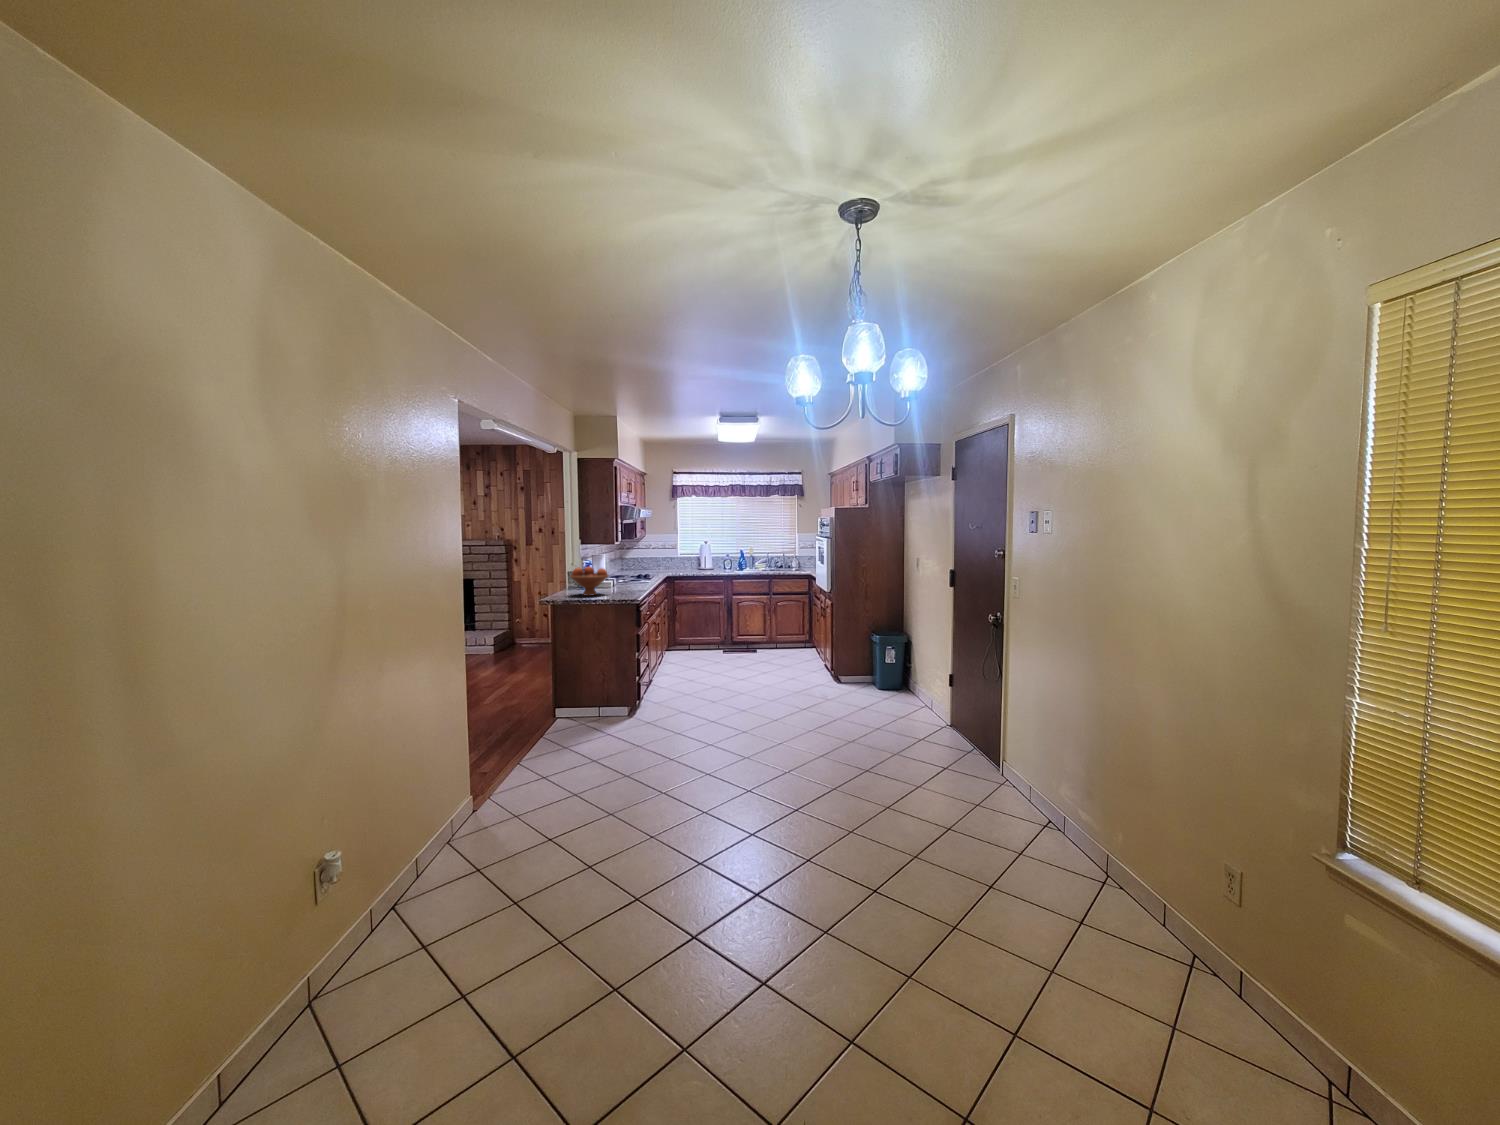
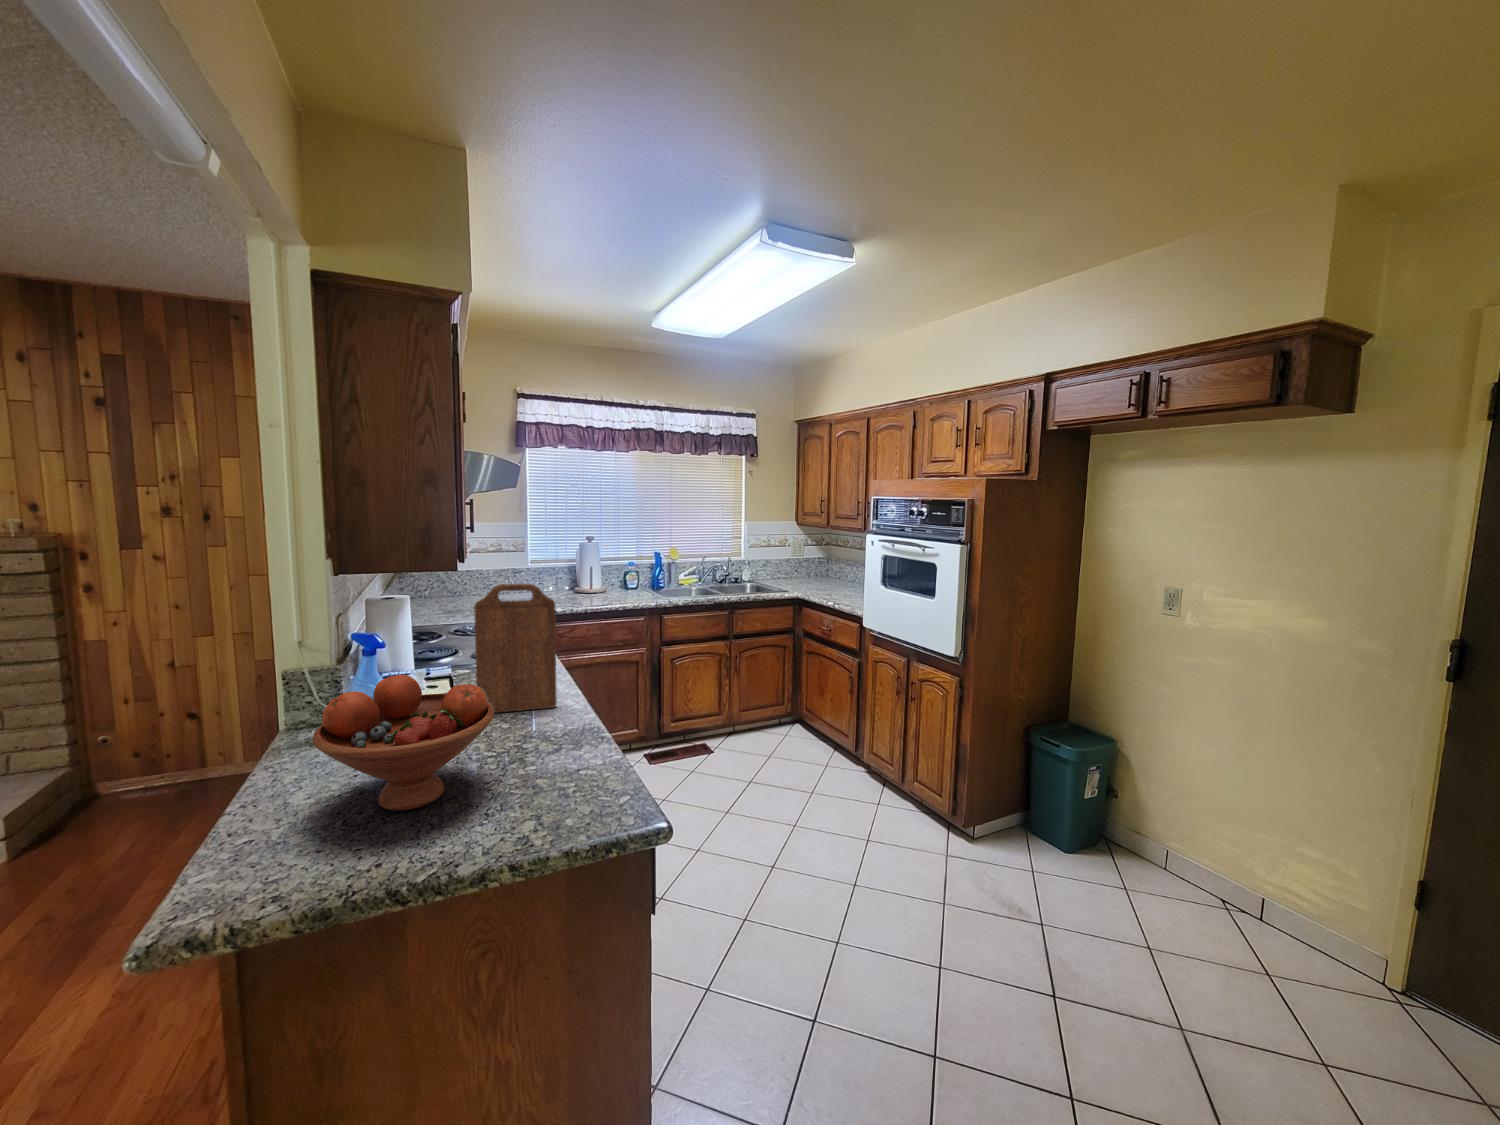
cutting board: none [616,548,639,589] -> present [474,584,557,713]

